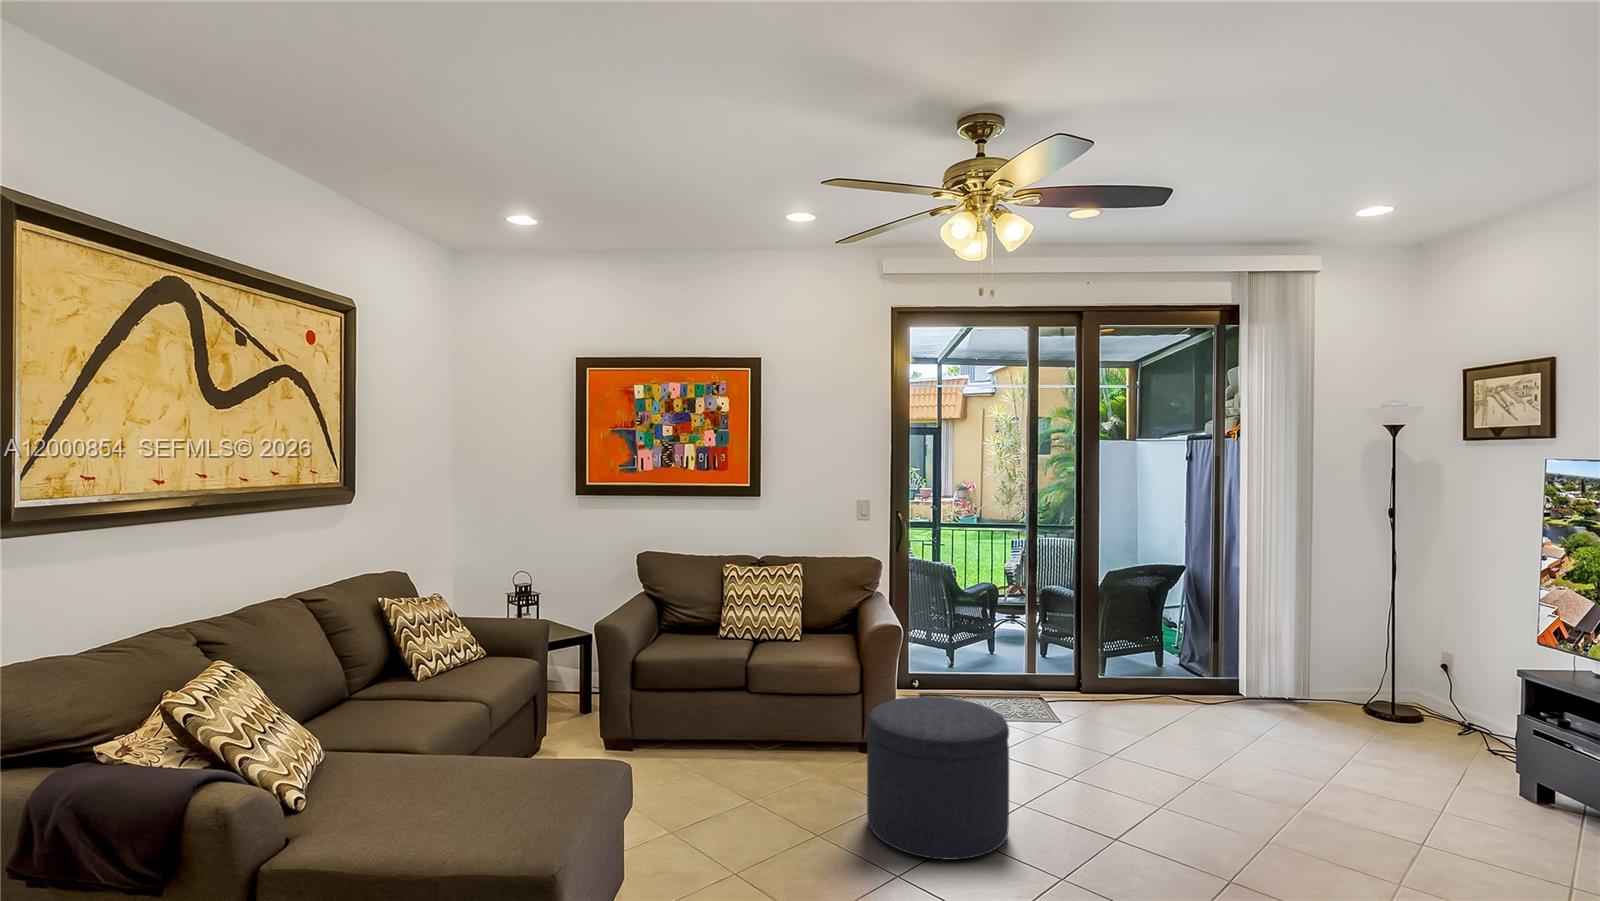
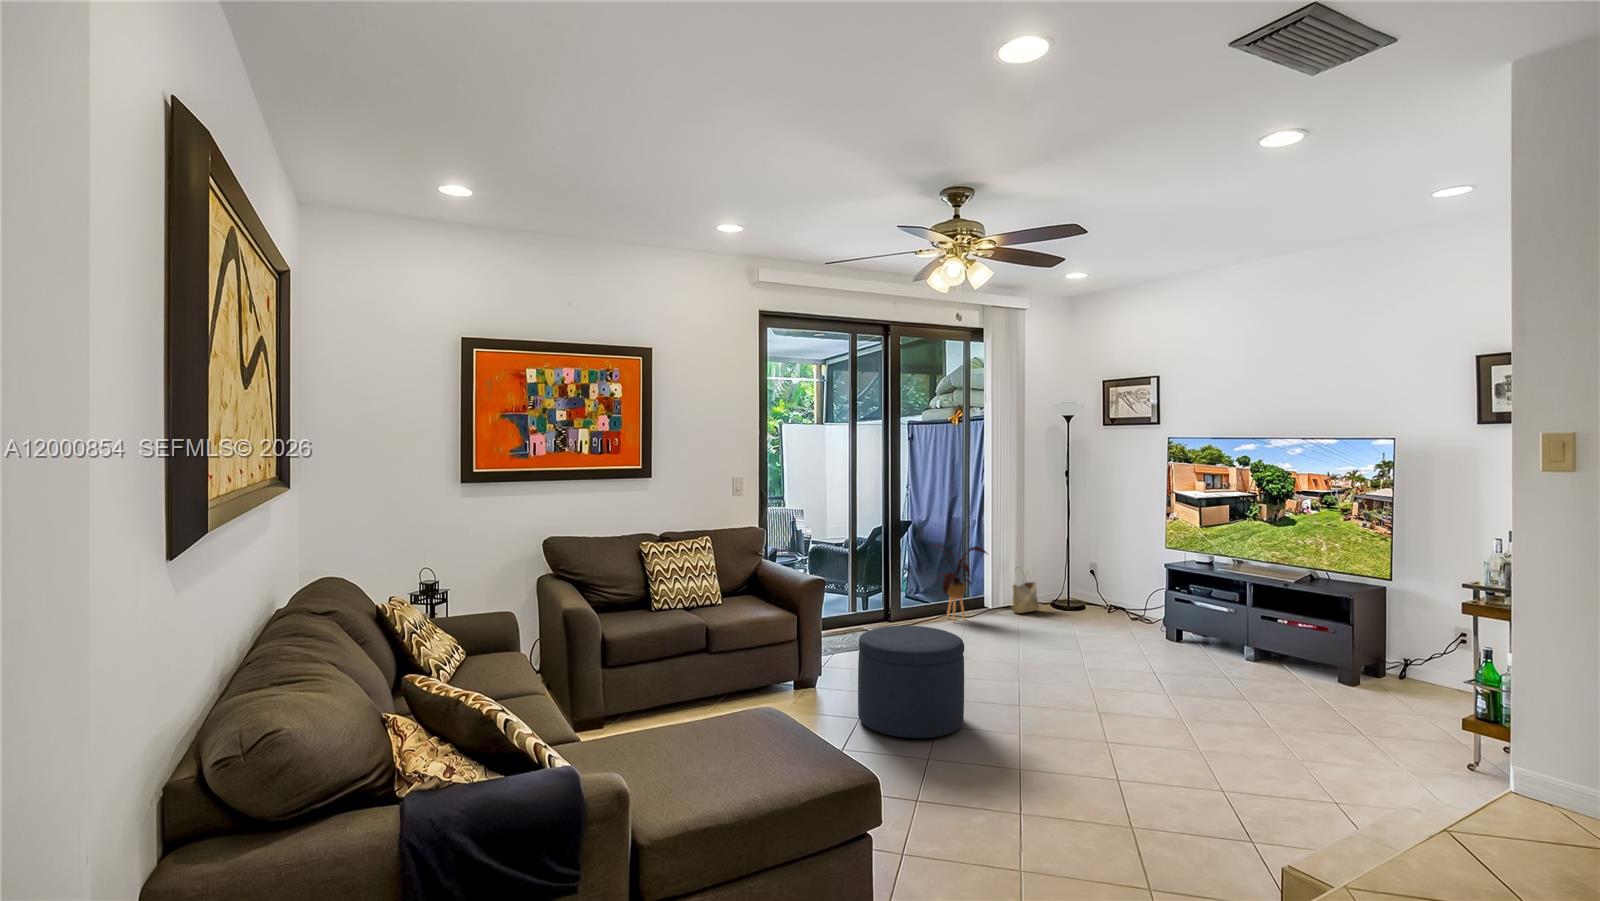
house plant: none [1133,580,1215,708] -> present [935,545,987,622]
woven basket: none [1277,644,1327,712] -> present [1012,582,1039,613]

